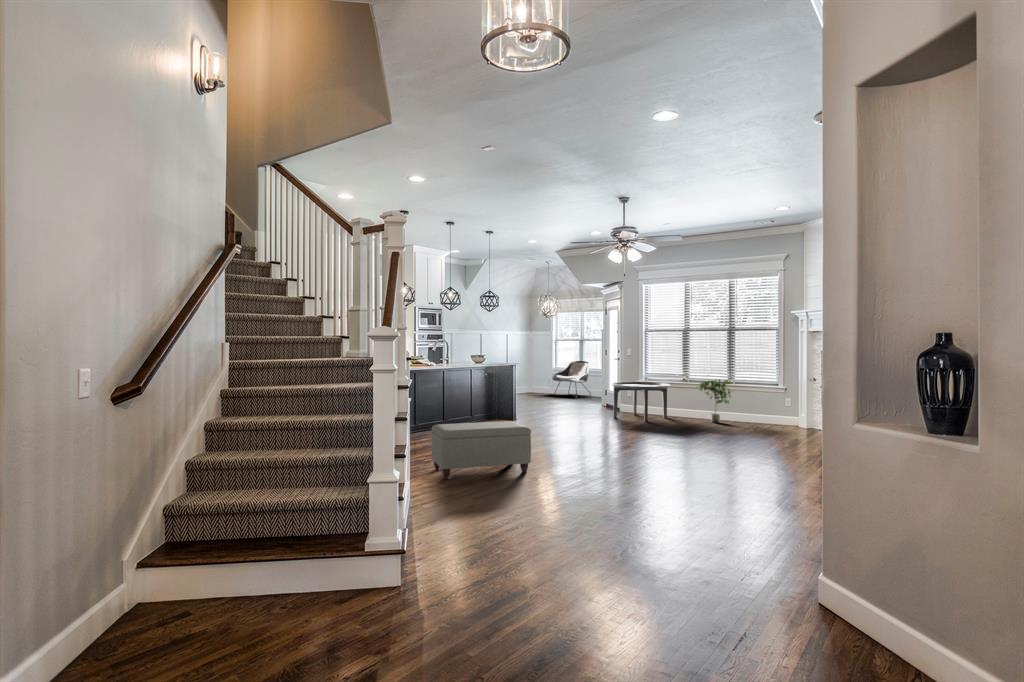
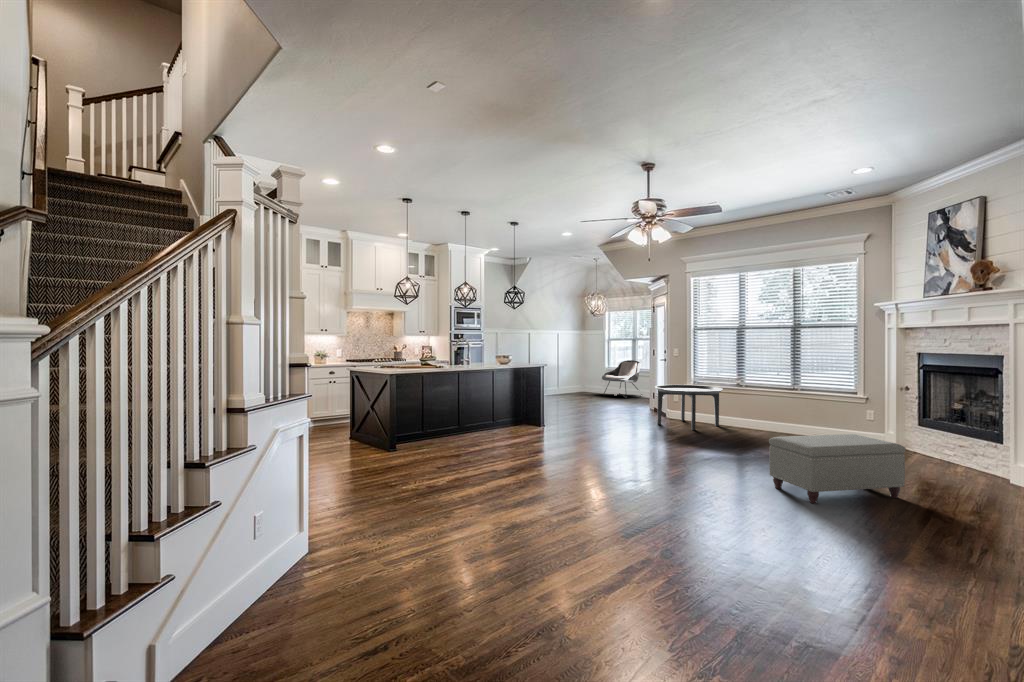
potted plant: present [696,380,731,423] -> none [752,384,800,435]
ottoman: present [432,421,531,479] -> present [769,434,906,503]

